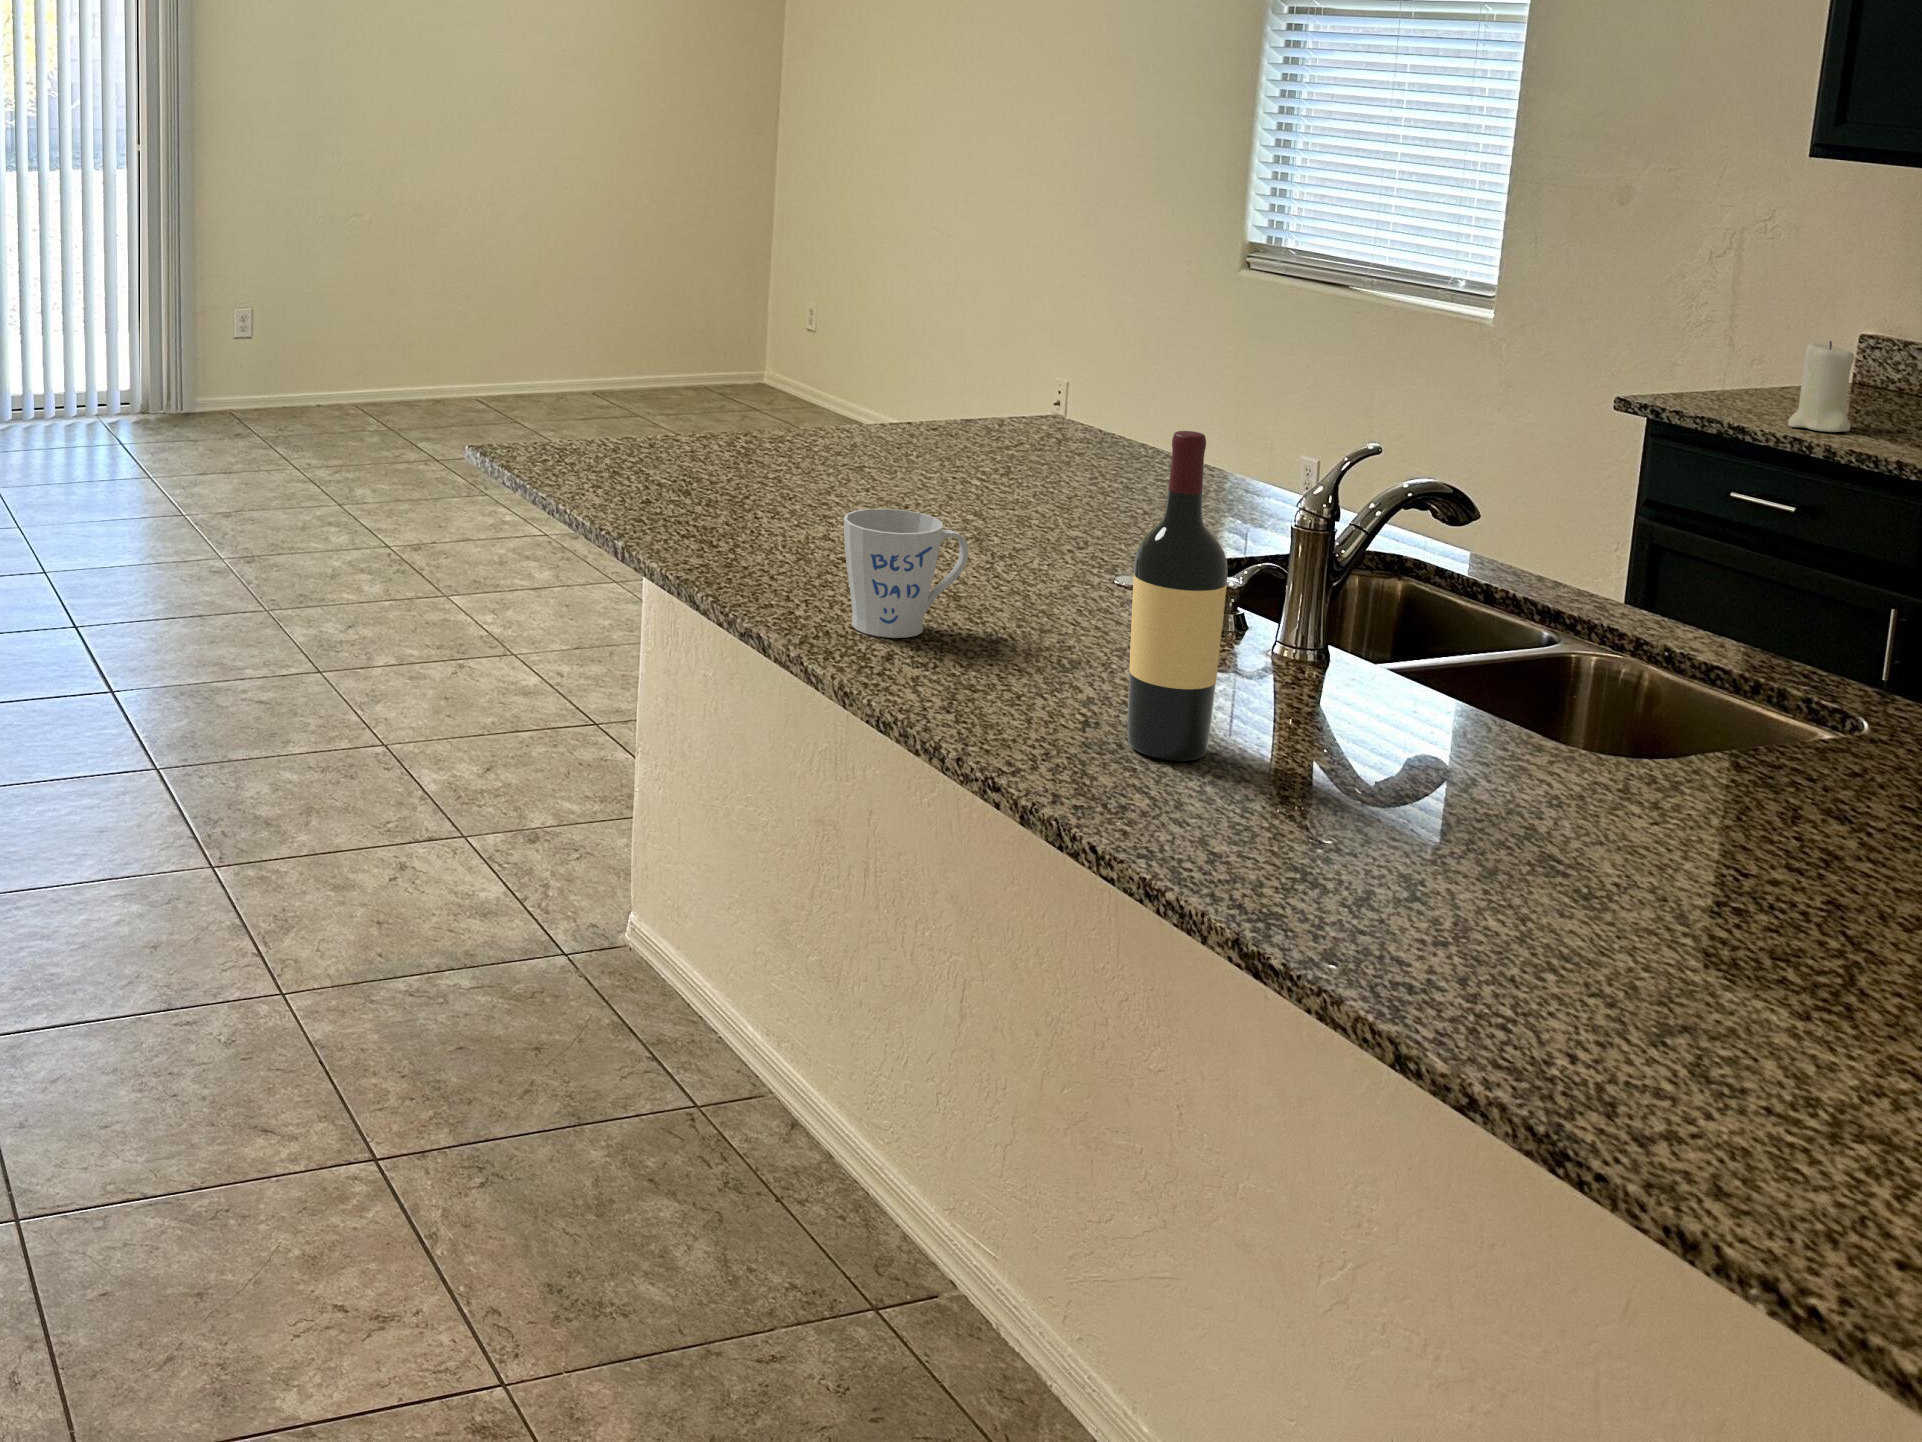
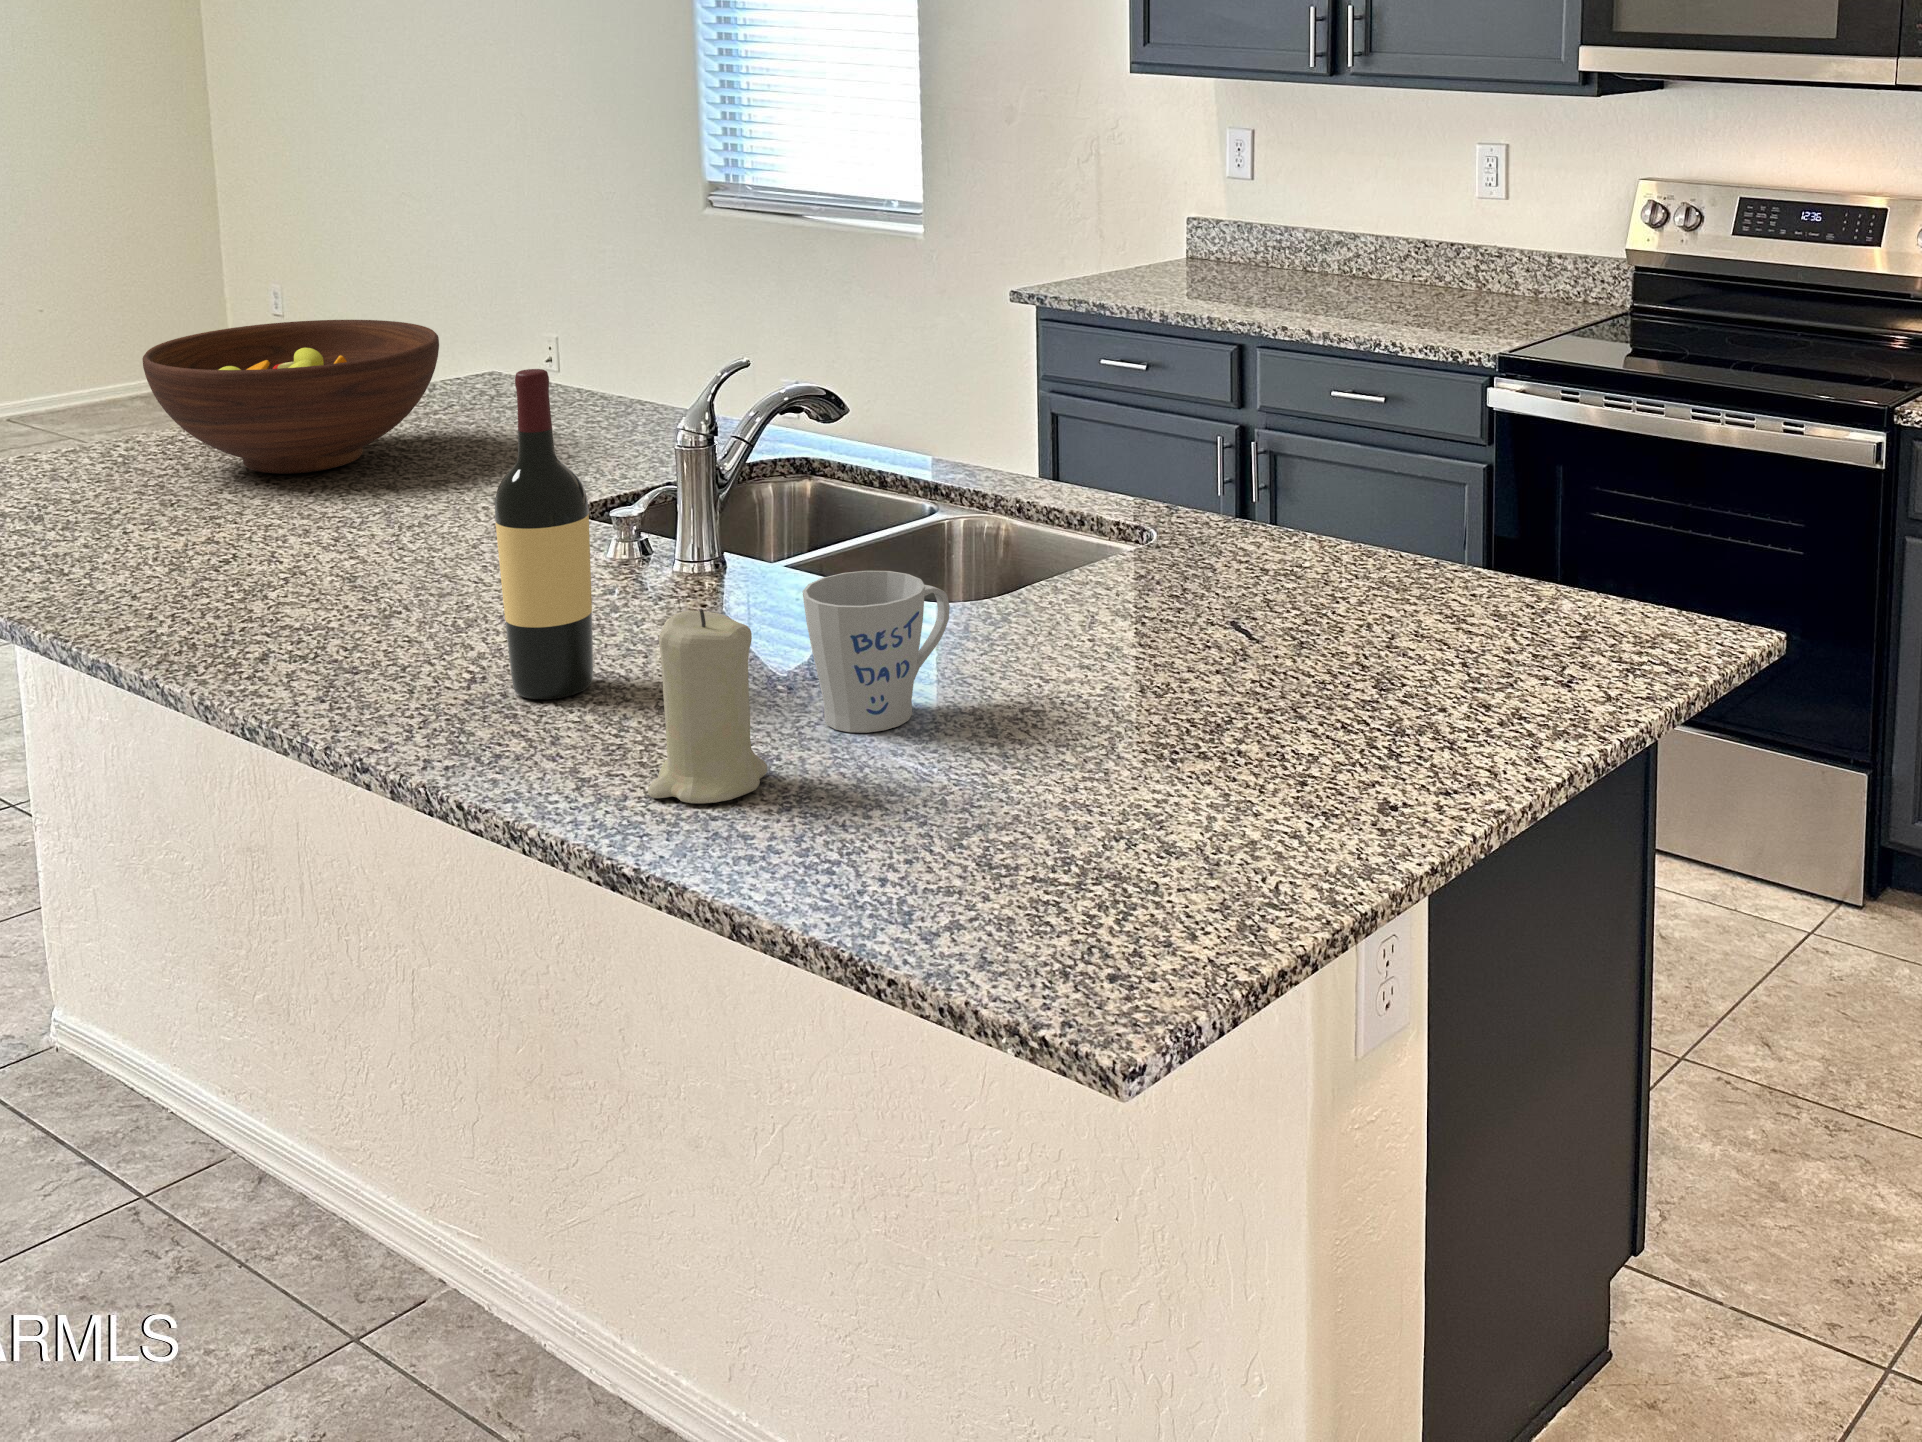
candle: present [1788,341,1855,432] -> present [648,609,767,803]
fruit bowl: none [782,347,1035,488] -> present [143,320,439,474]
mug: present [844,509,969,638] -> present [803,571,950,733]

